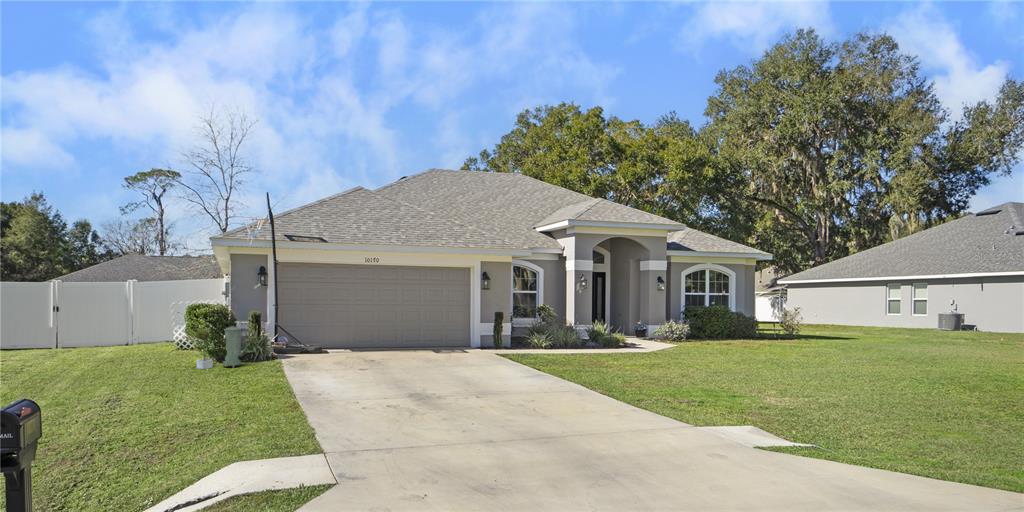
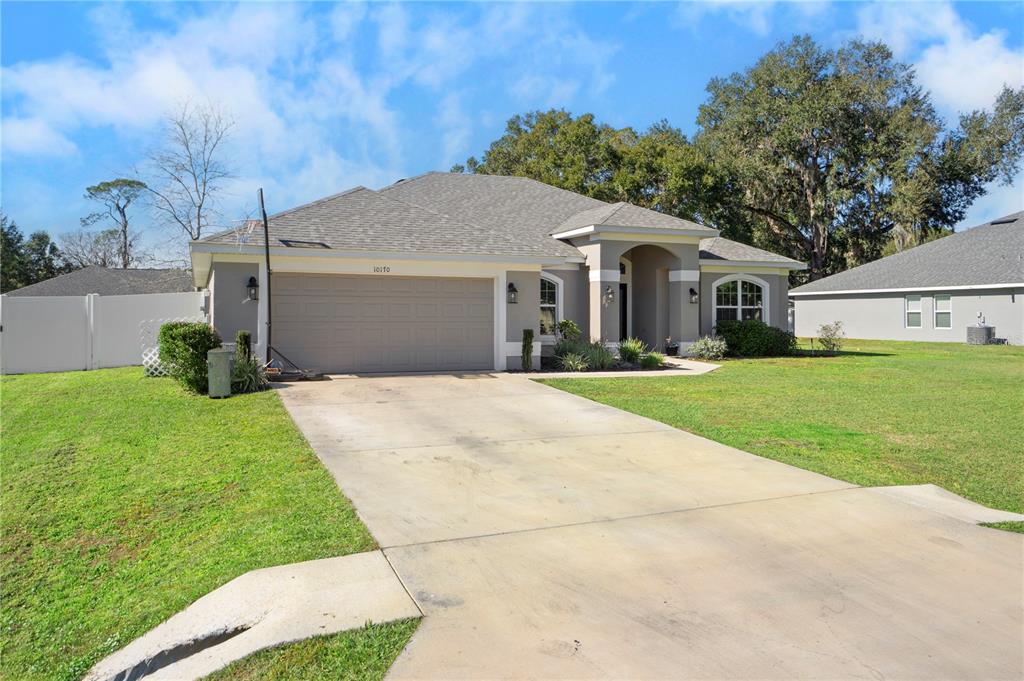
potted tree: present [195,329,213,369] -> none [171,351,196,401]

